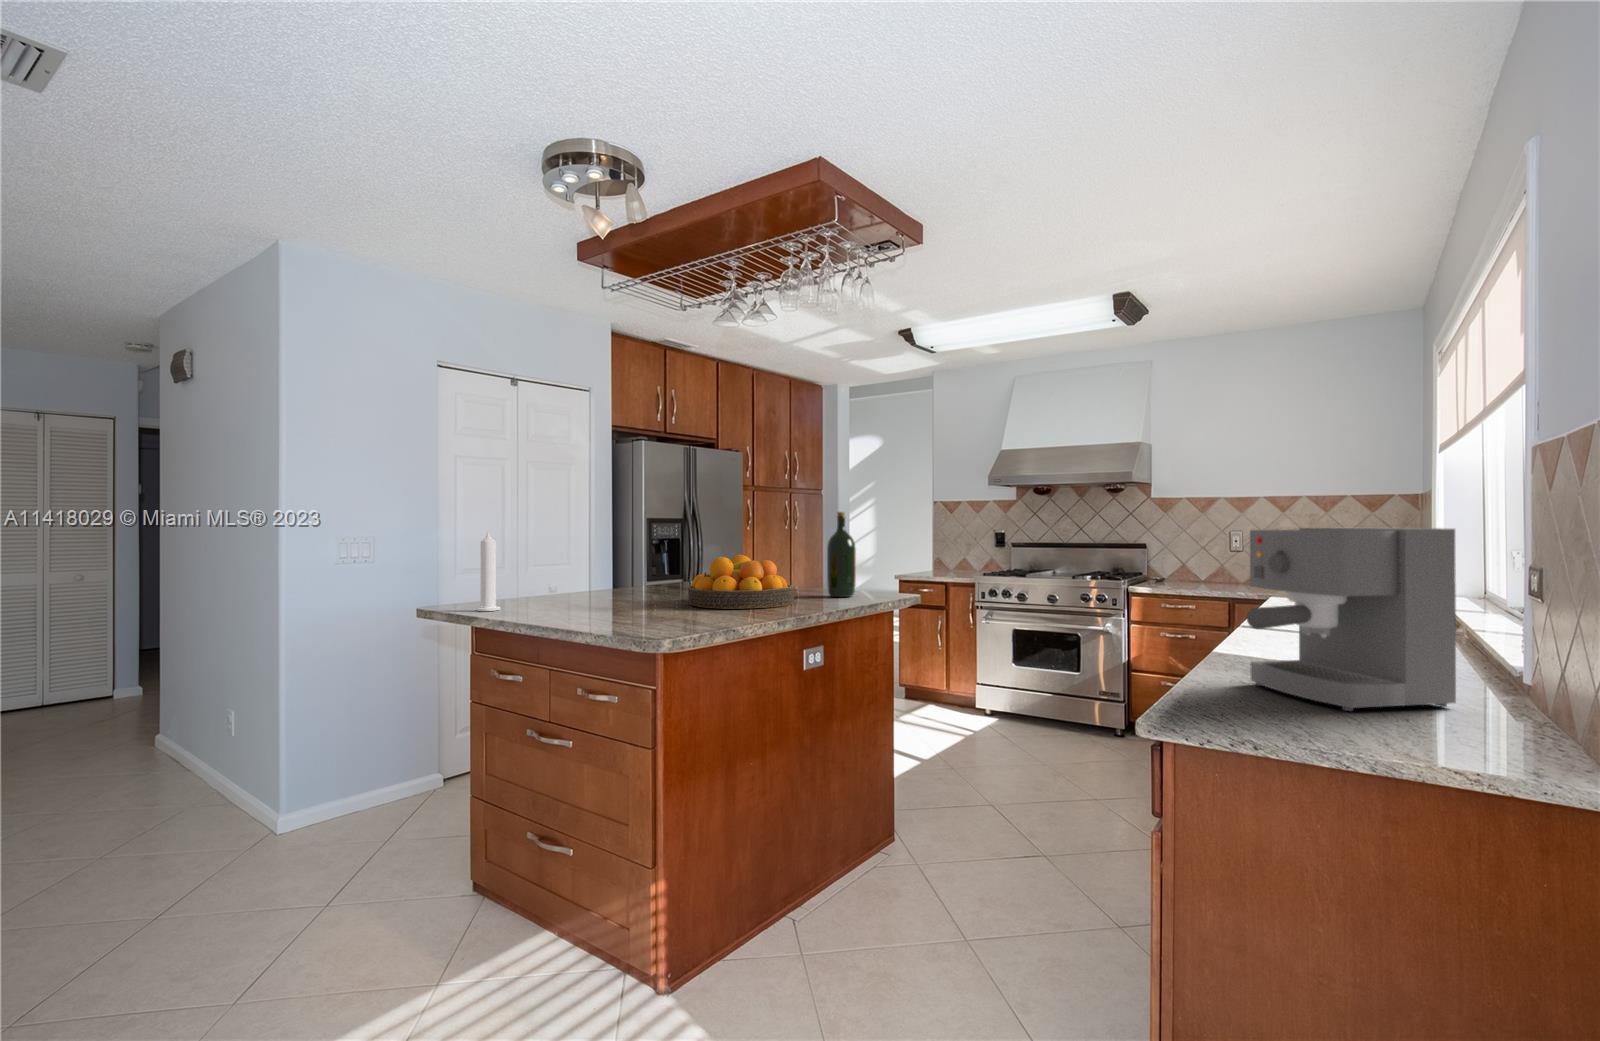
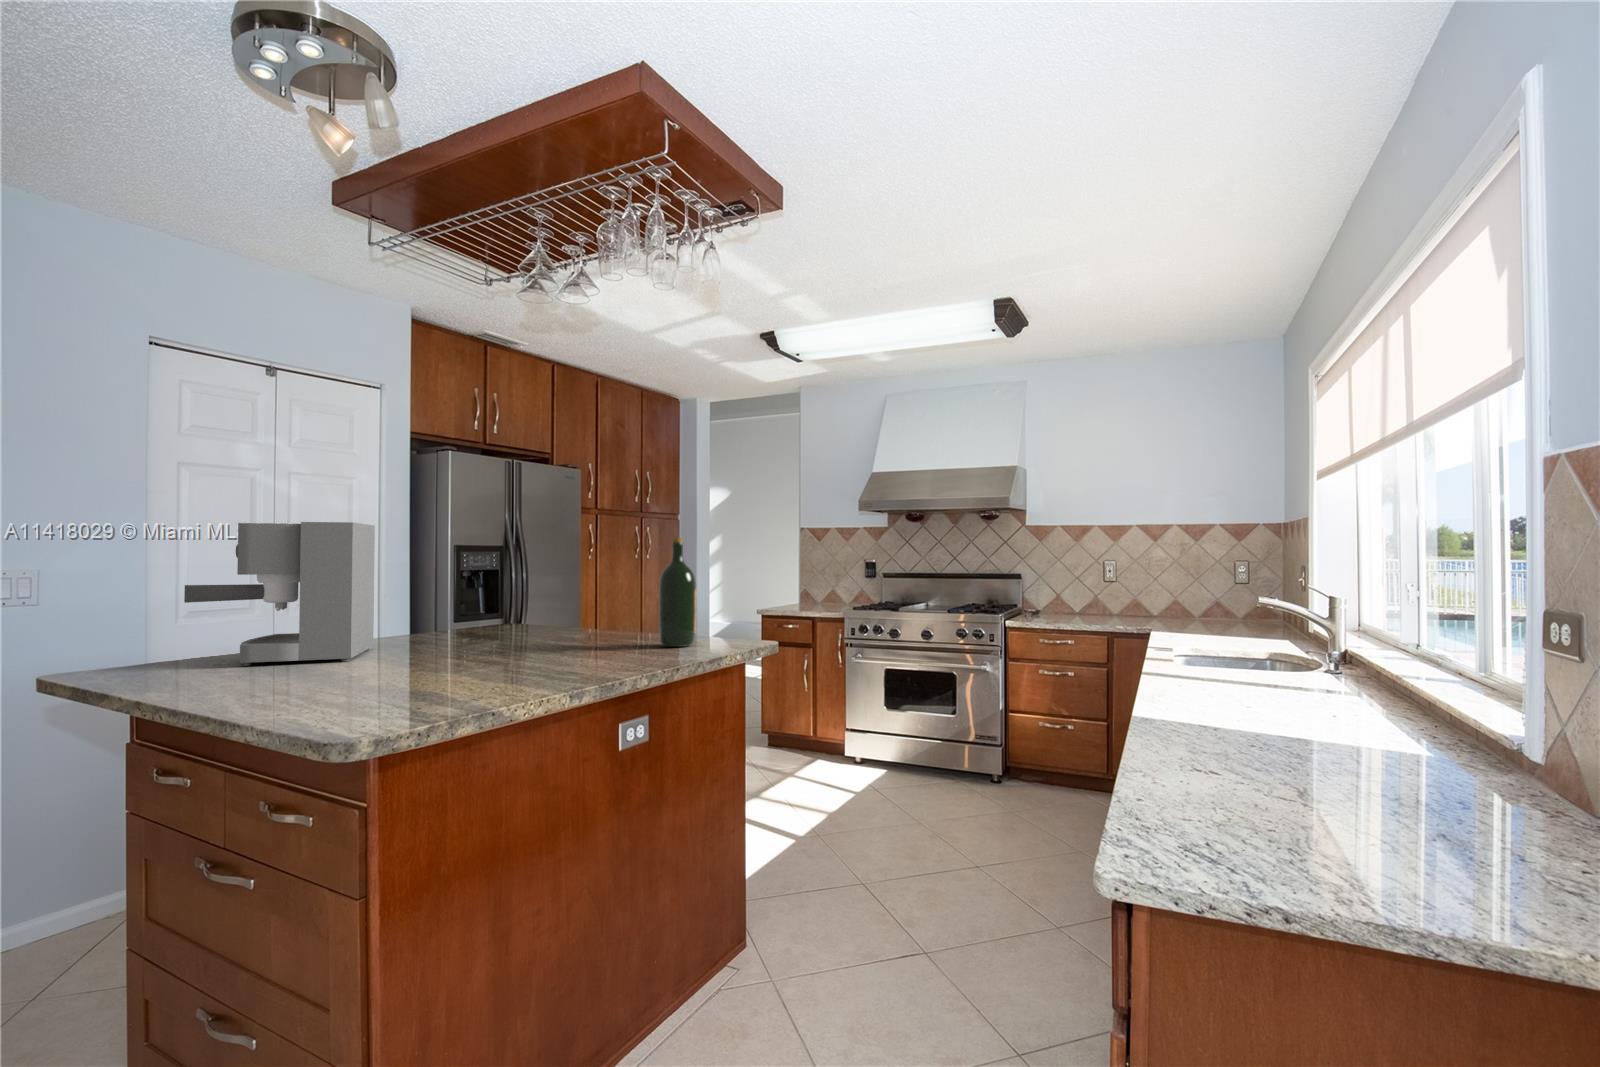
coffee maker: present [1246,528,1456,711] -> present [184,522,375,666]
candle: present [476,531,500,611] -> none [122,563,166,682]
fruit bowl: present [688,555,794,609] -> none [461,594,611,670]

